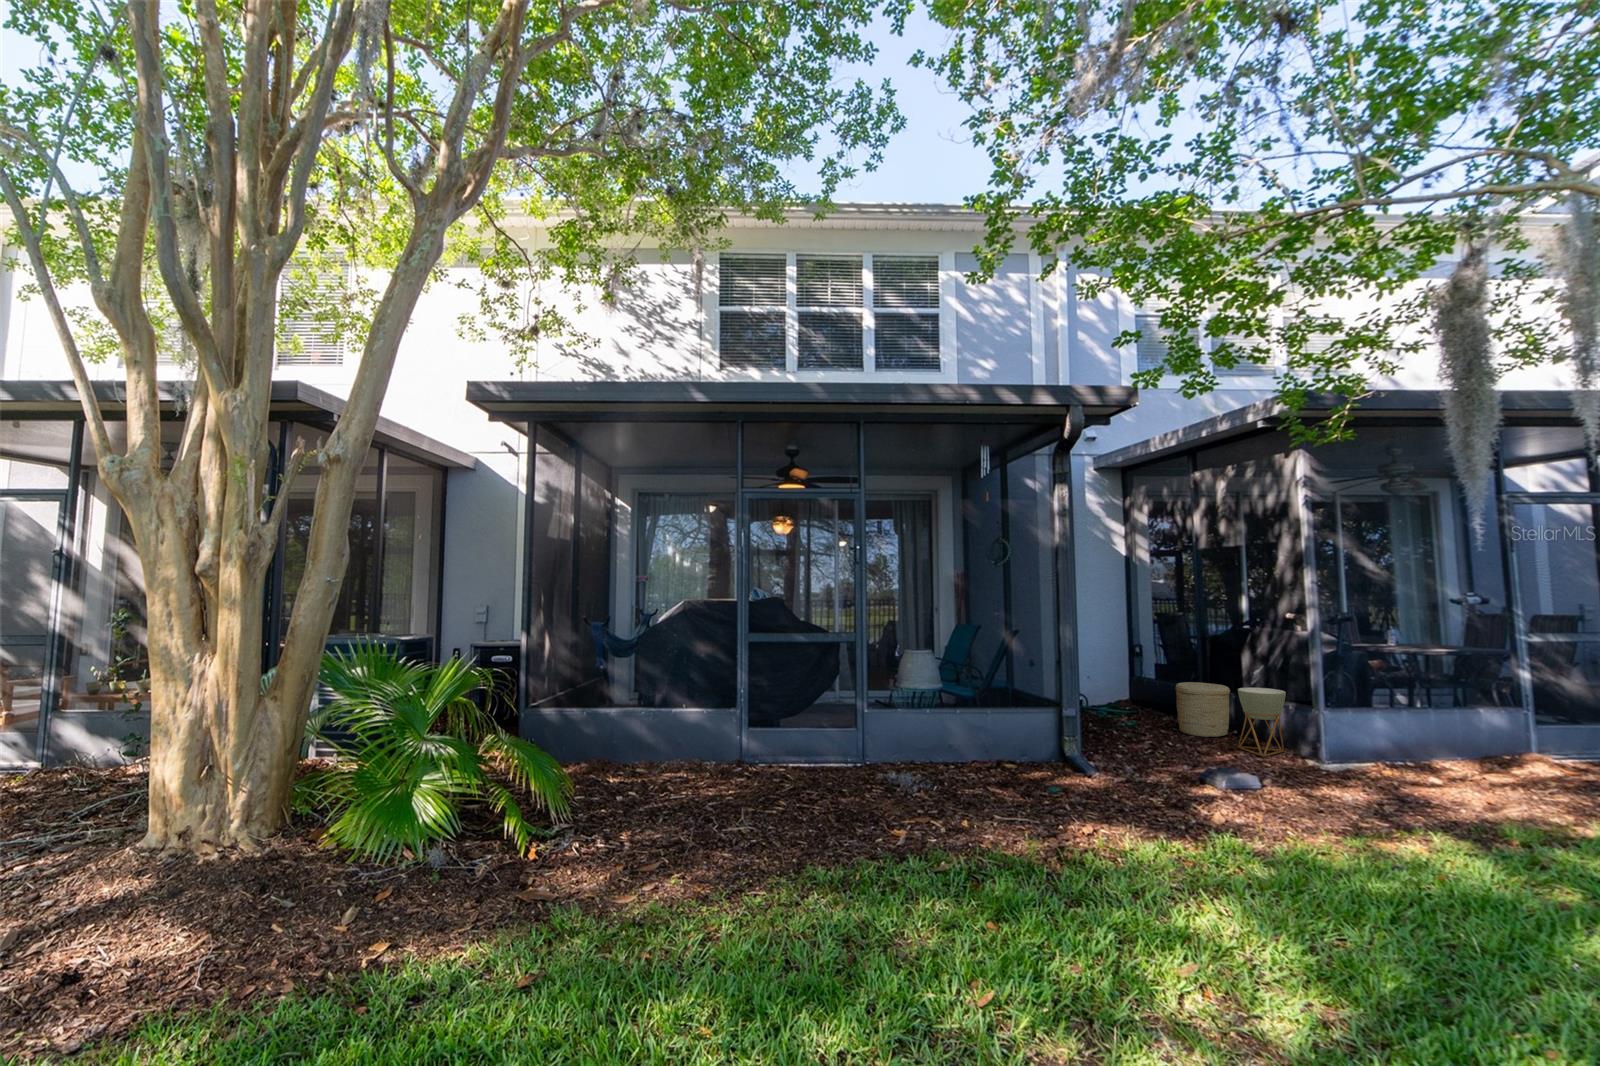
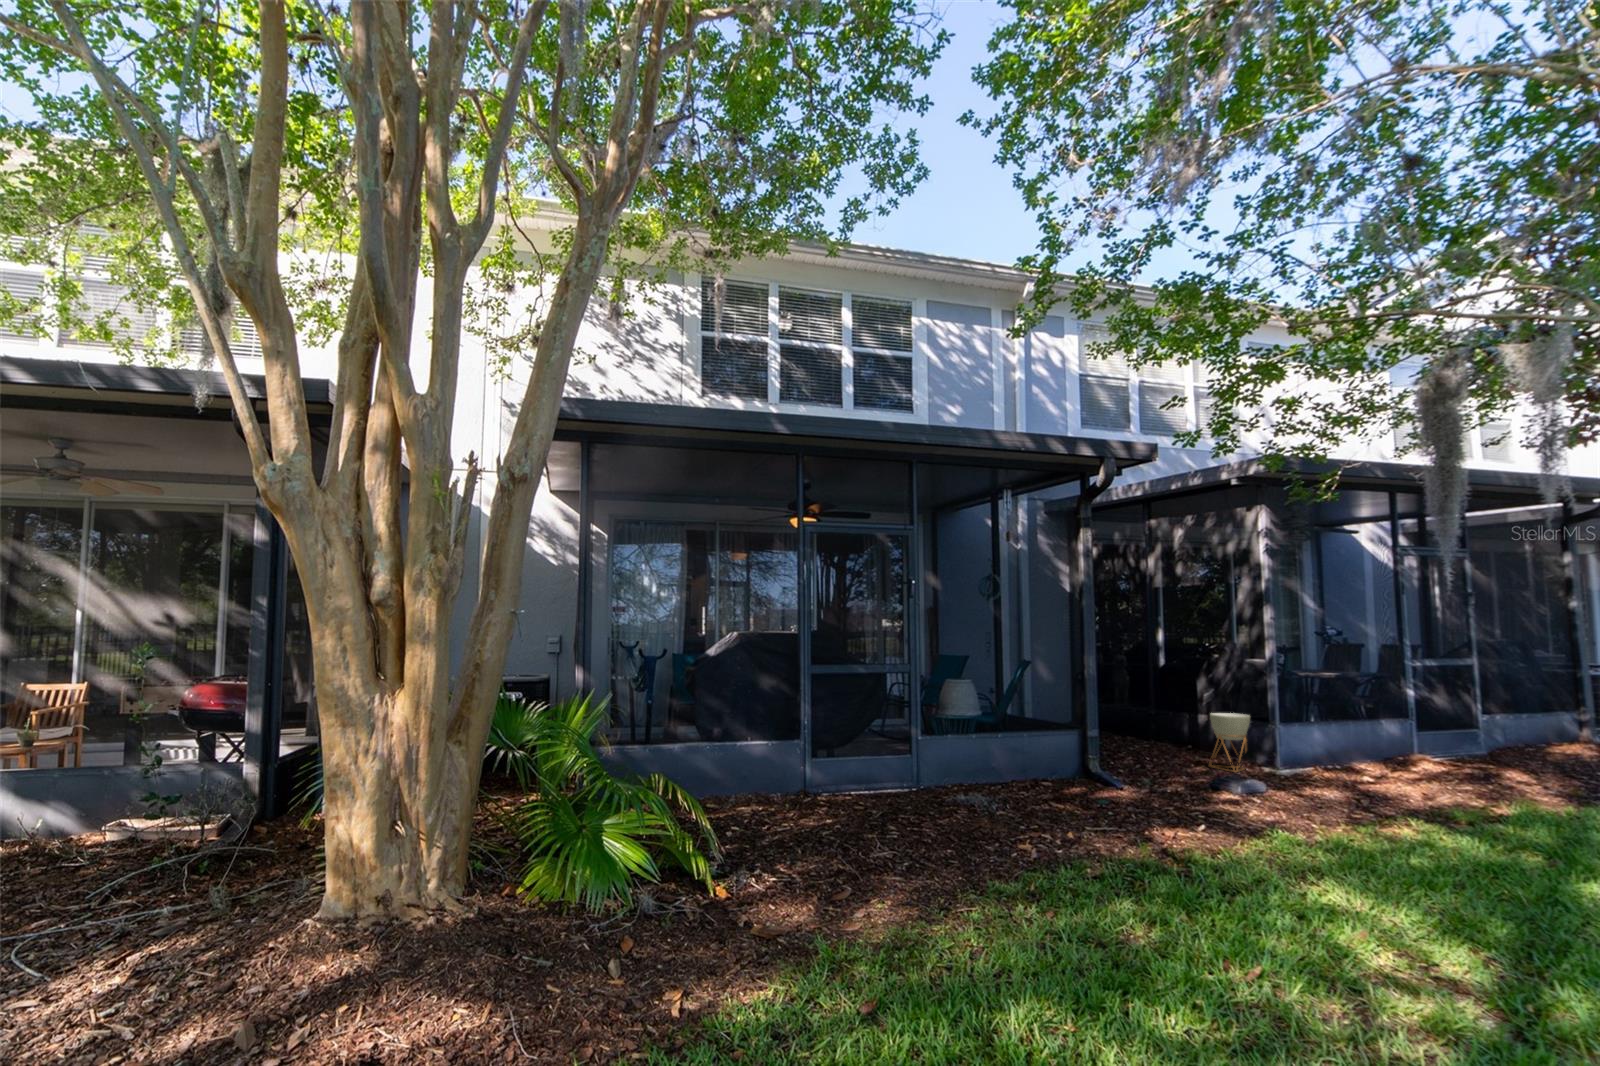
woven basket: present [1175,682,1230,737] -> none [1142,711,1190,760]

